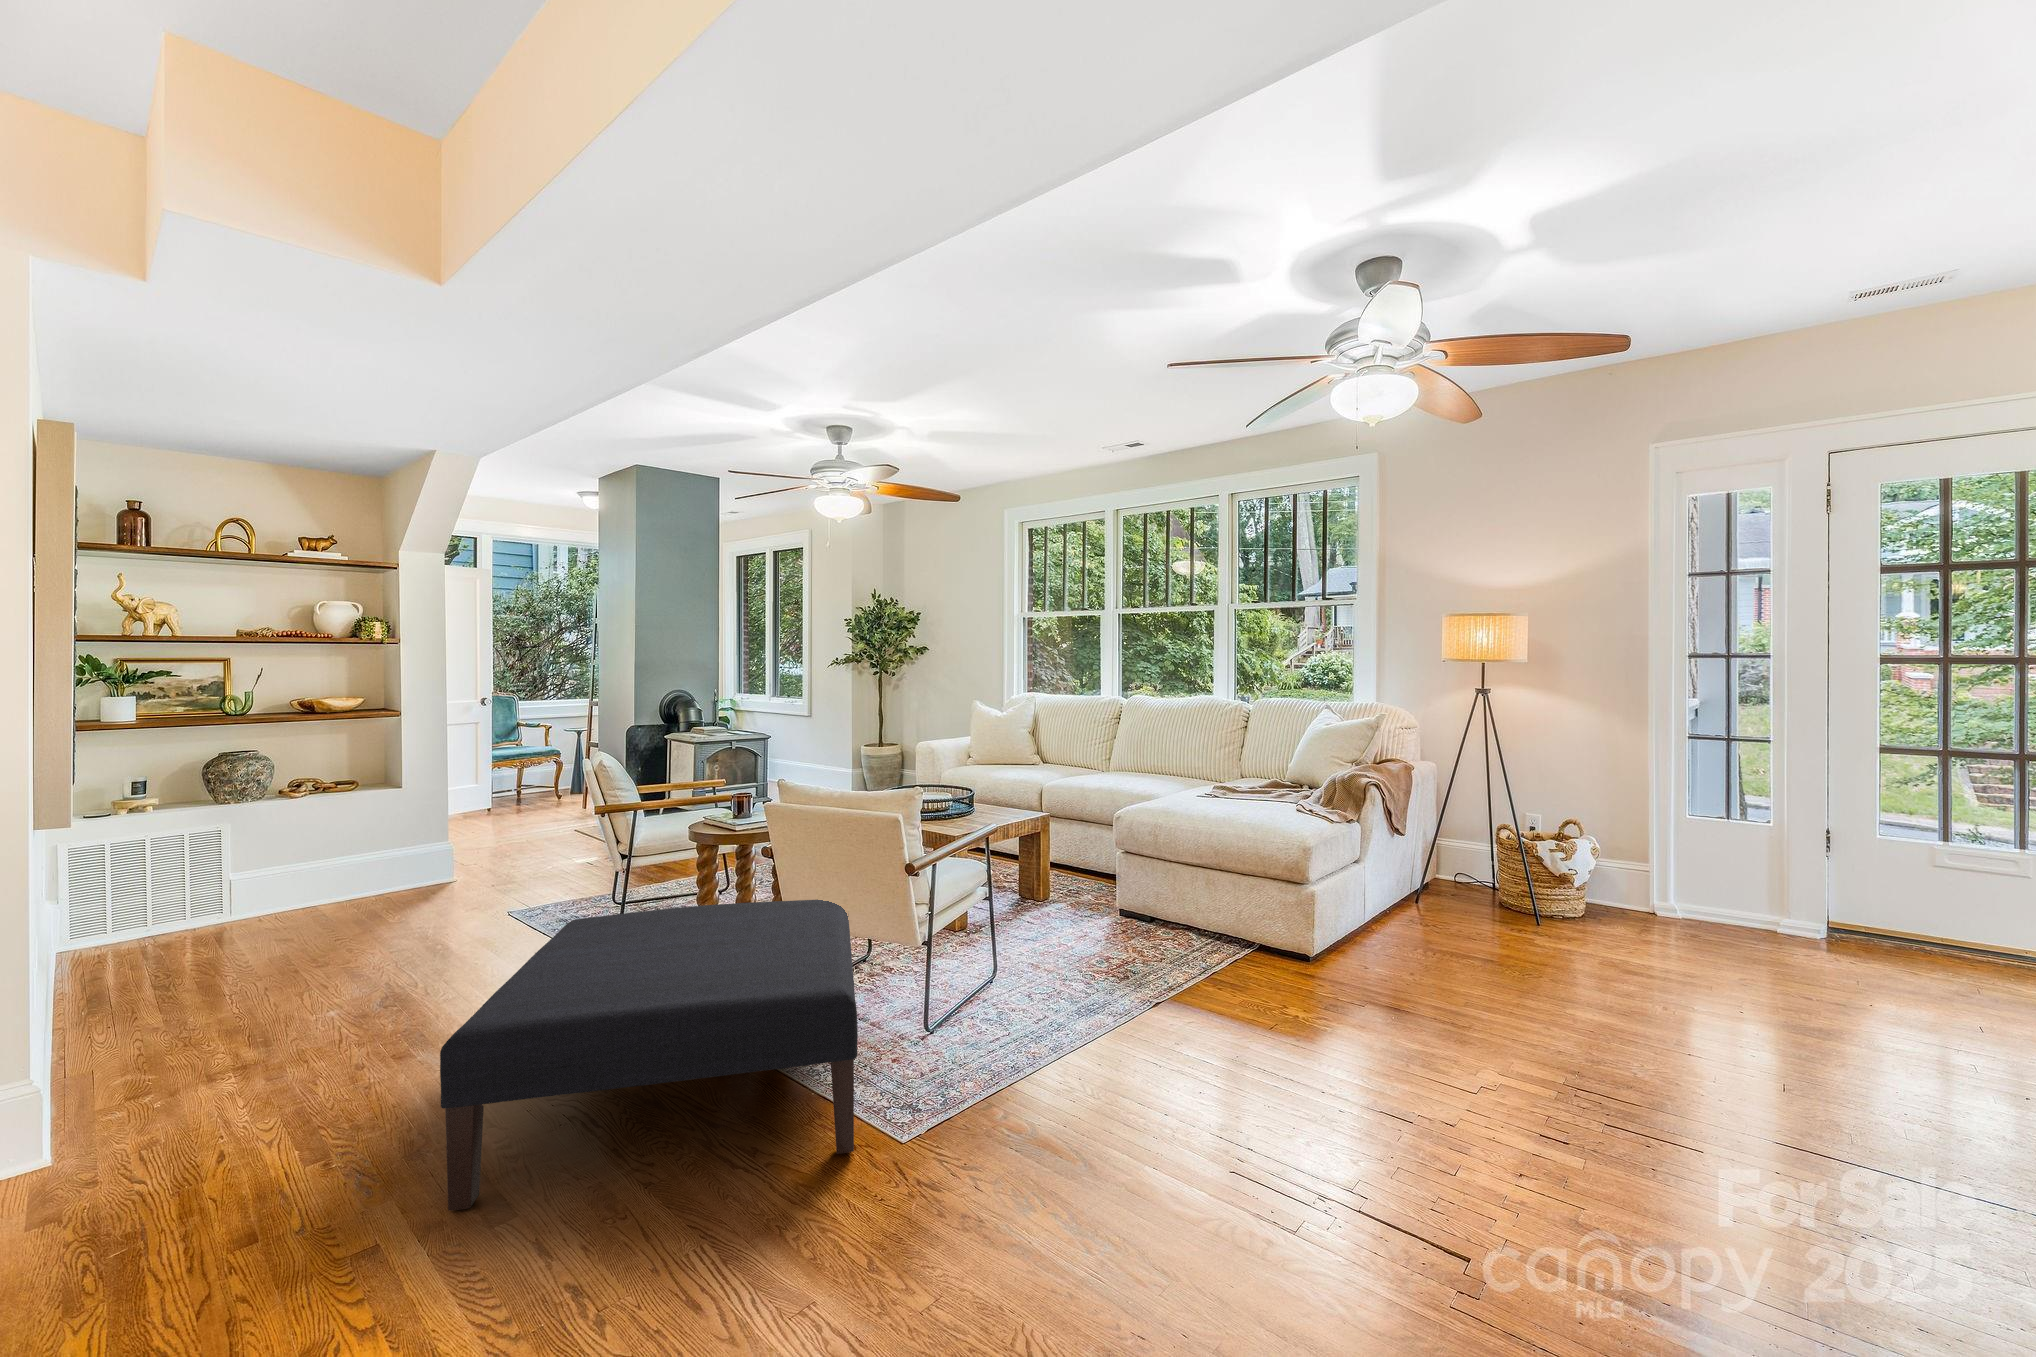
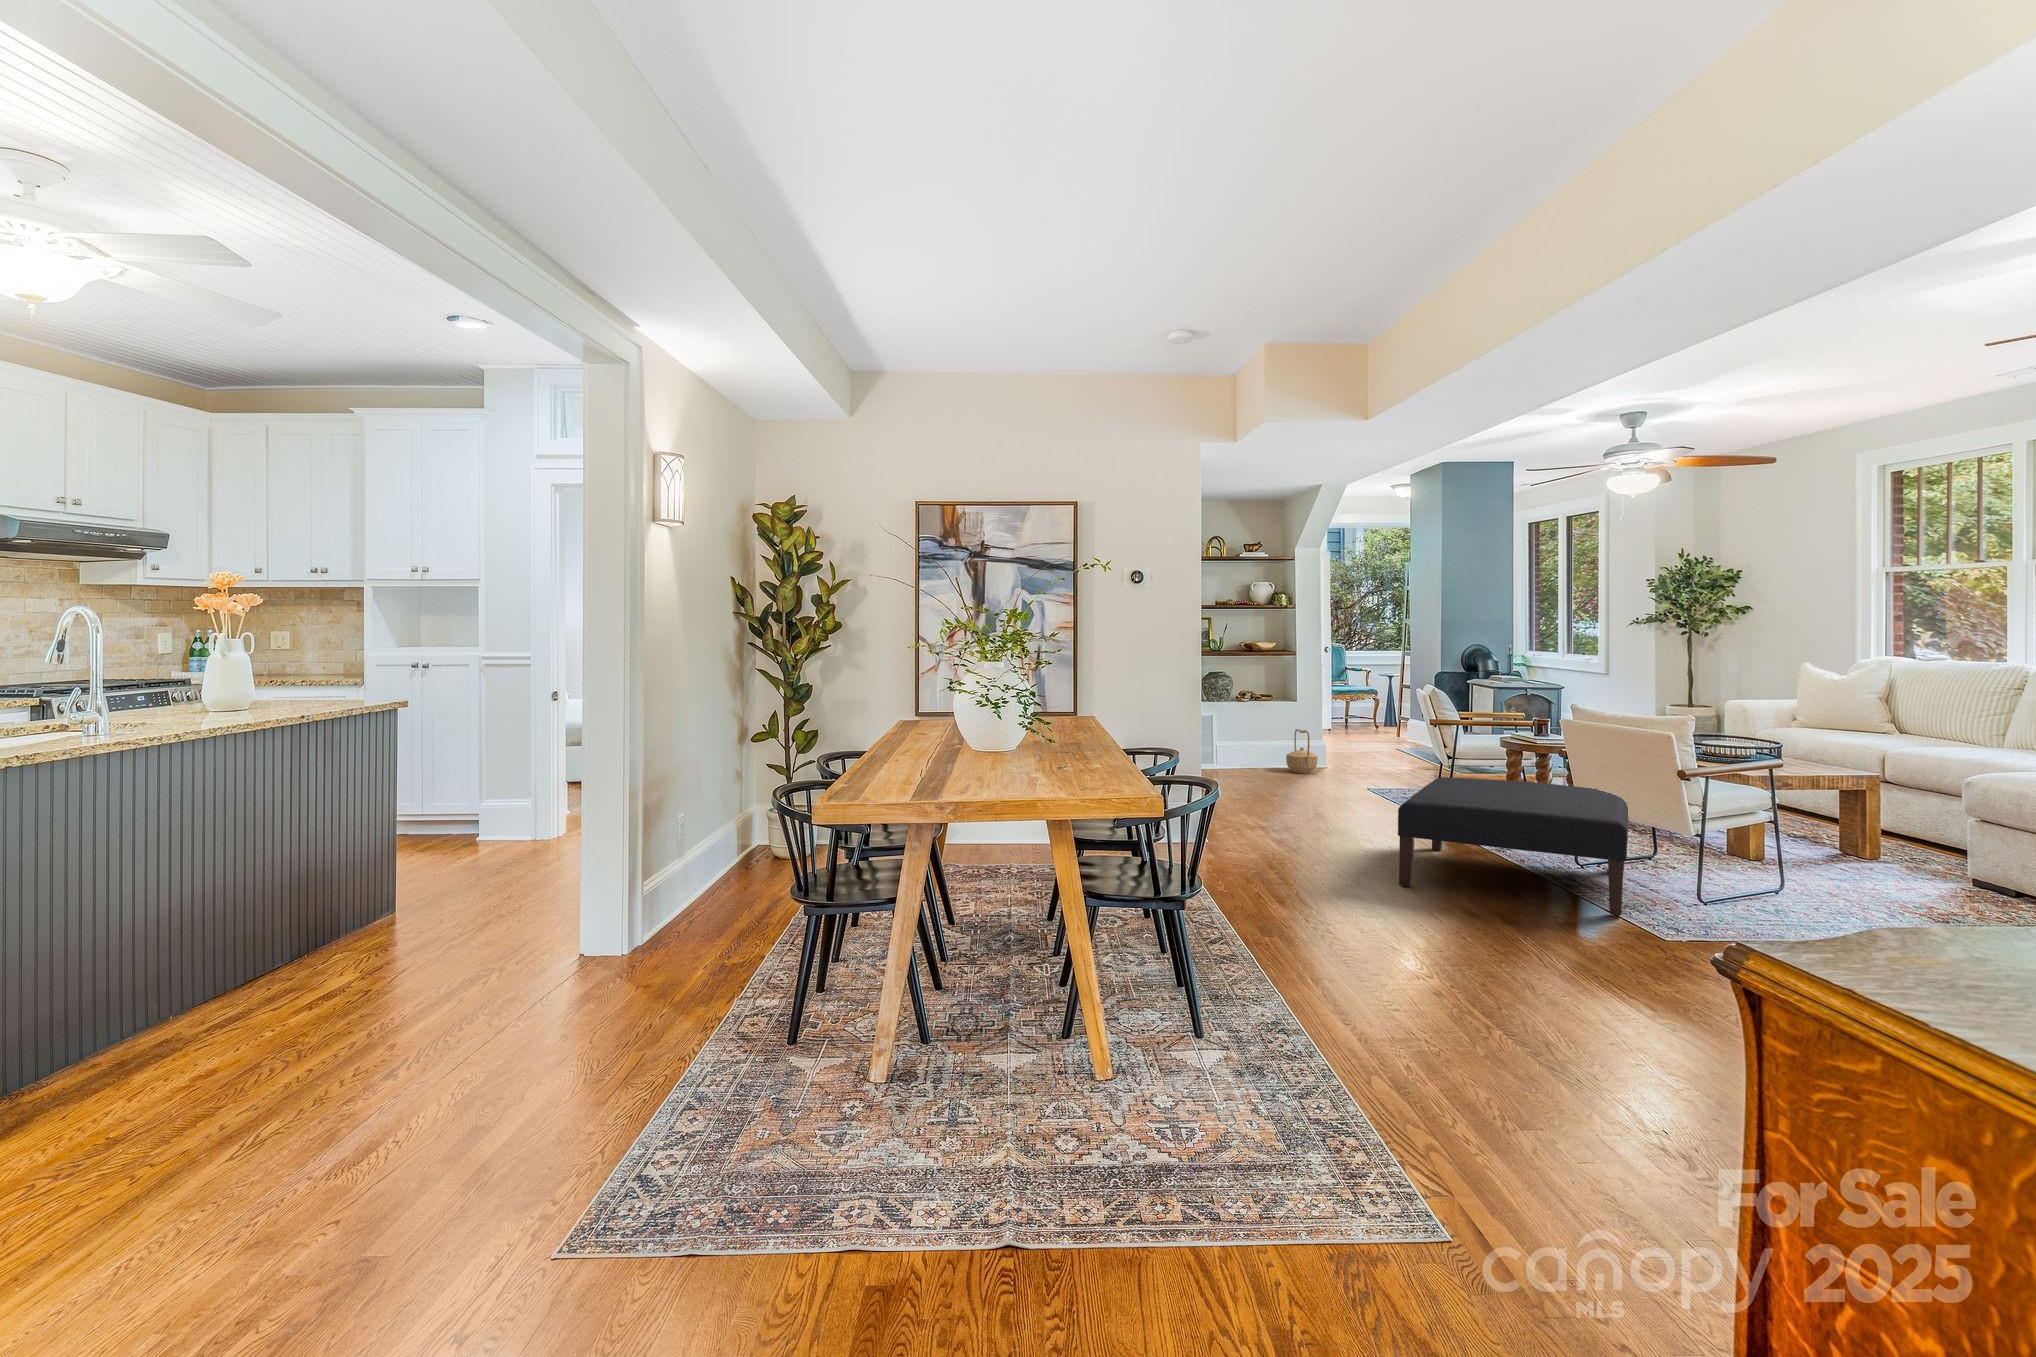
basket: none [384,824,440,893] -> present [1286,729,1317,773]

